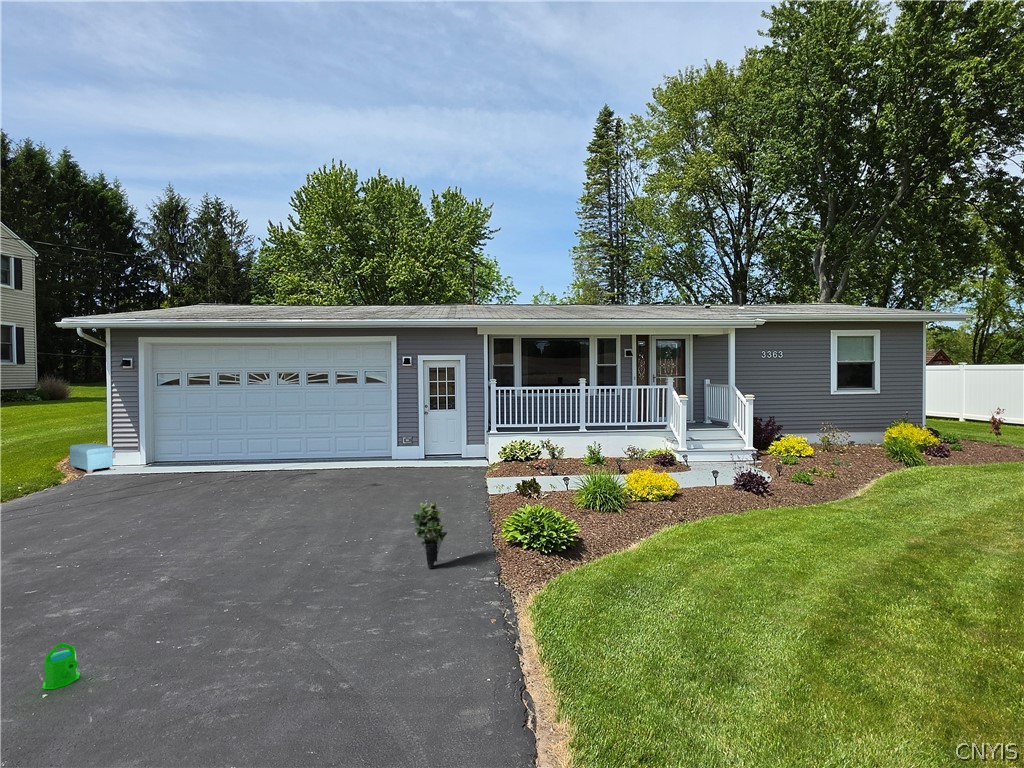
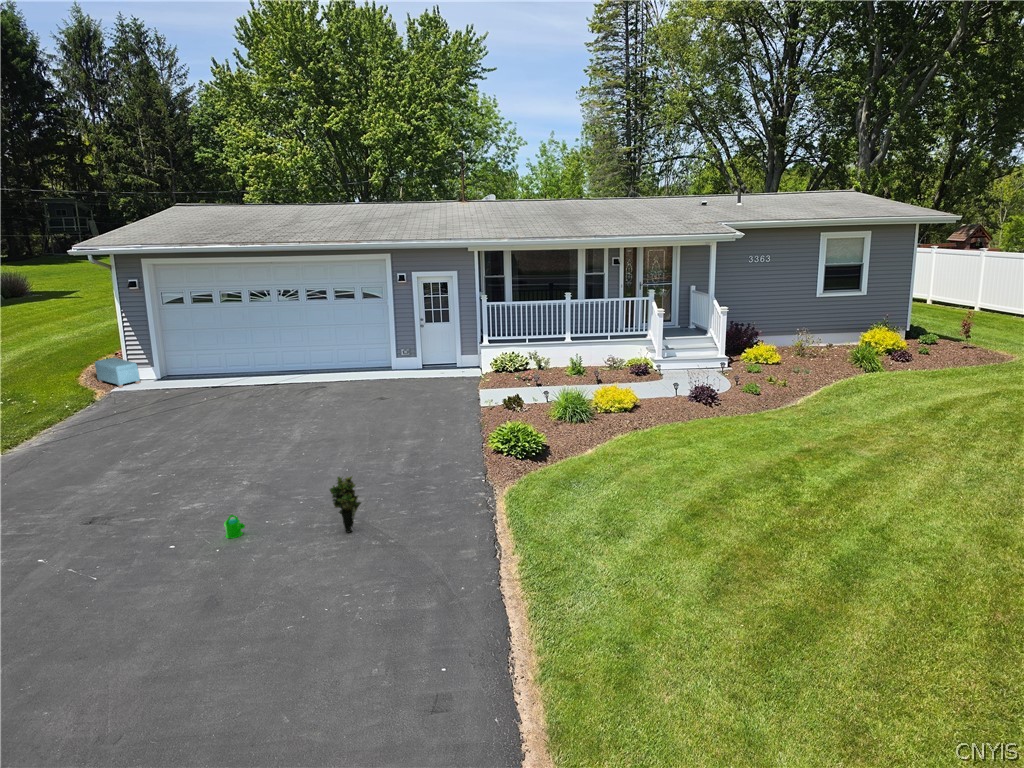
potted plant: present [412,503,447,569] -> present [330,476,361,533]

